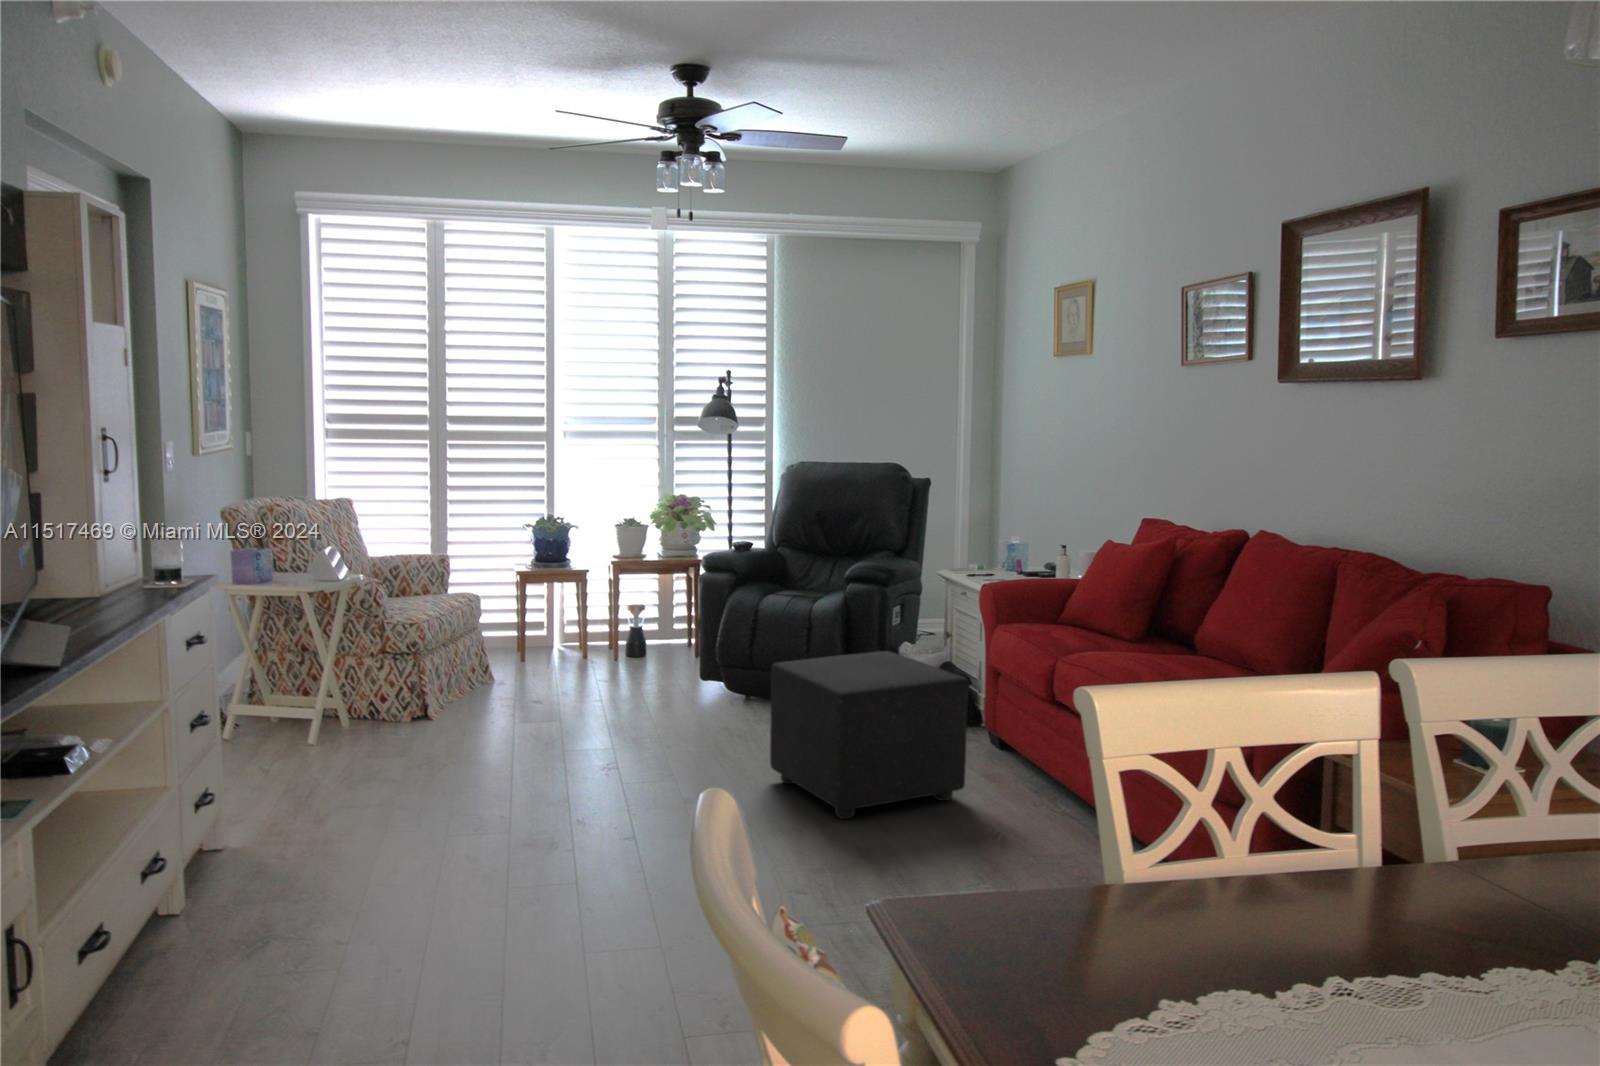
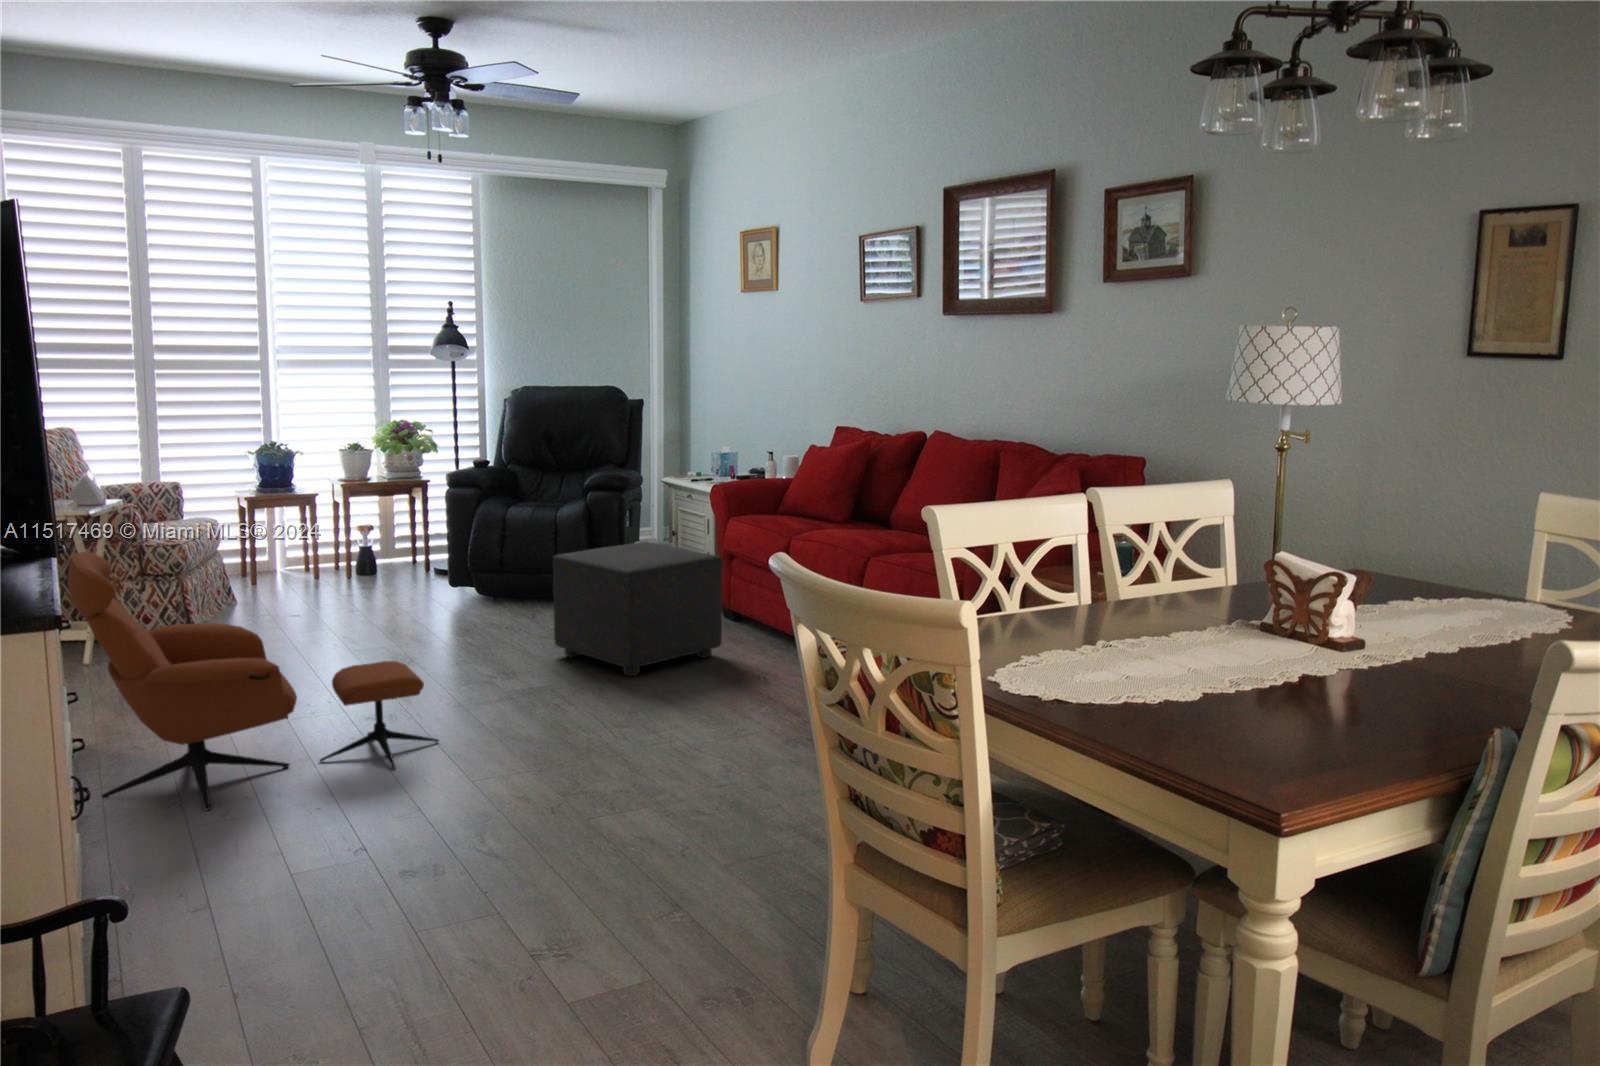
lounge chair: none [176,648,582,955] -> present [68,552,439,810]

